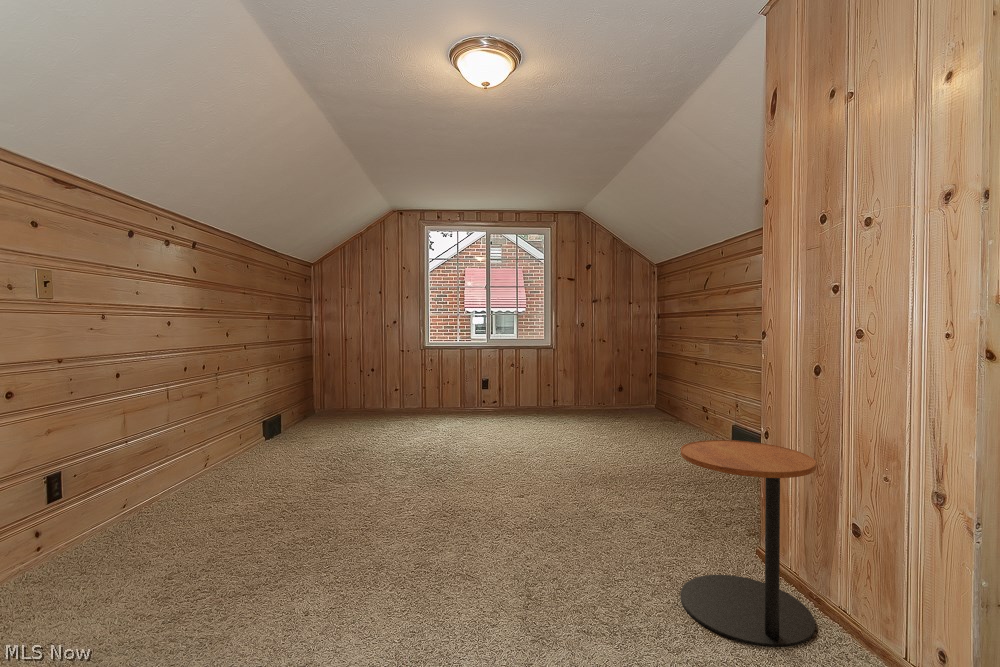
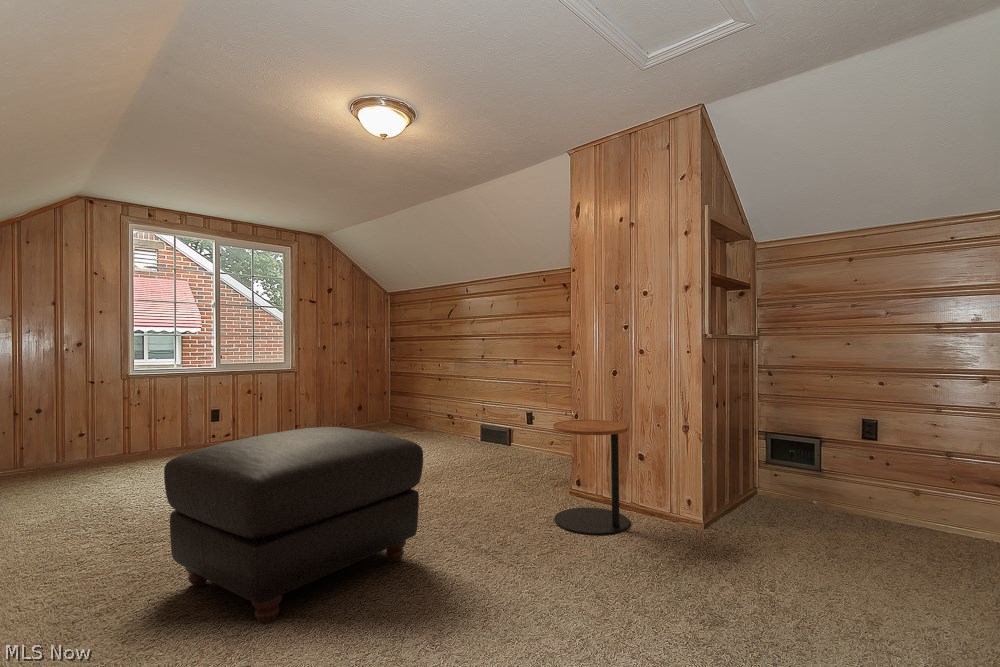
ottoman: none [237,406,471,591] -> present [164,427,423,624]

